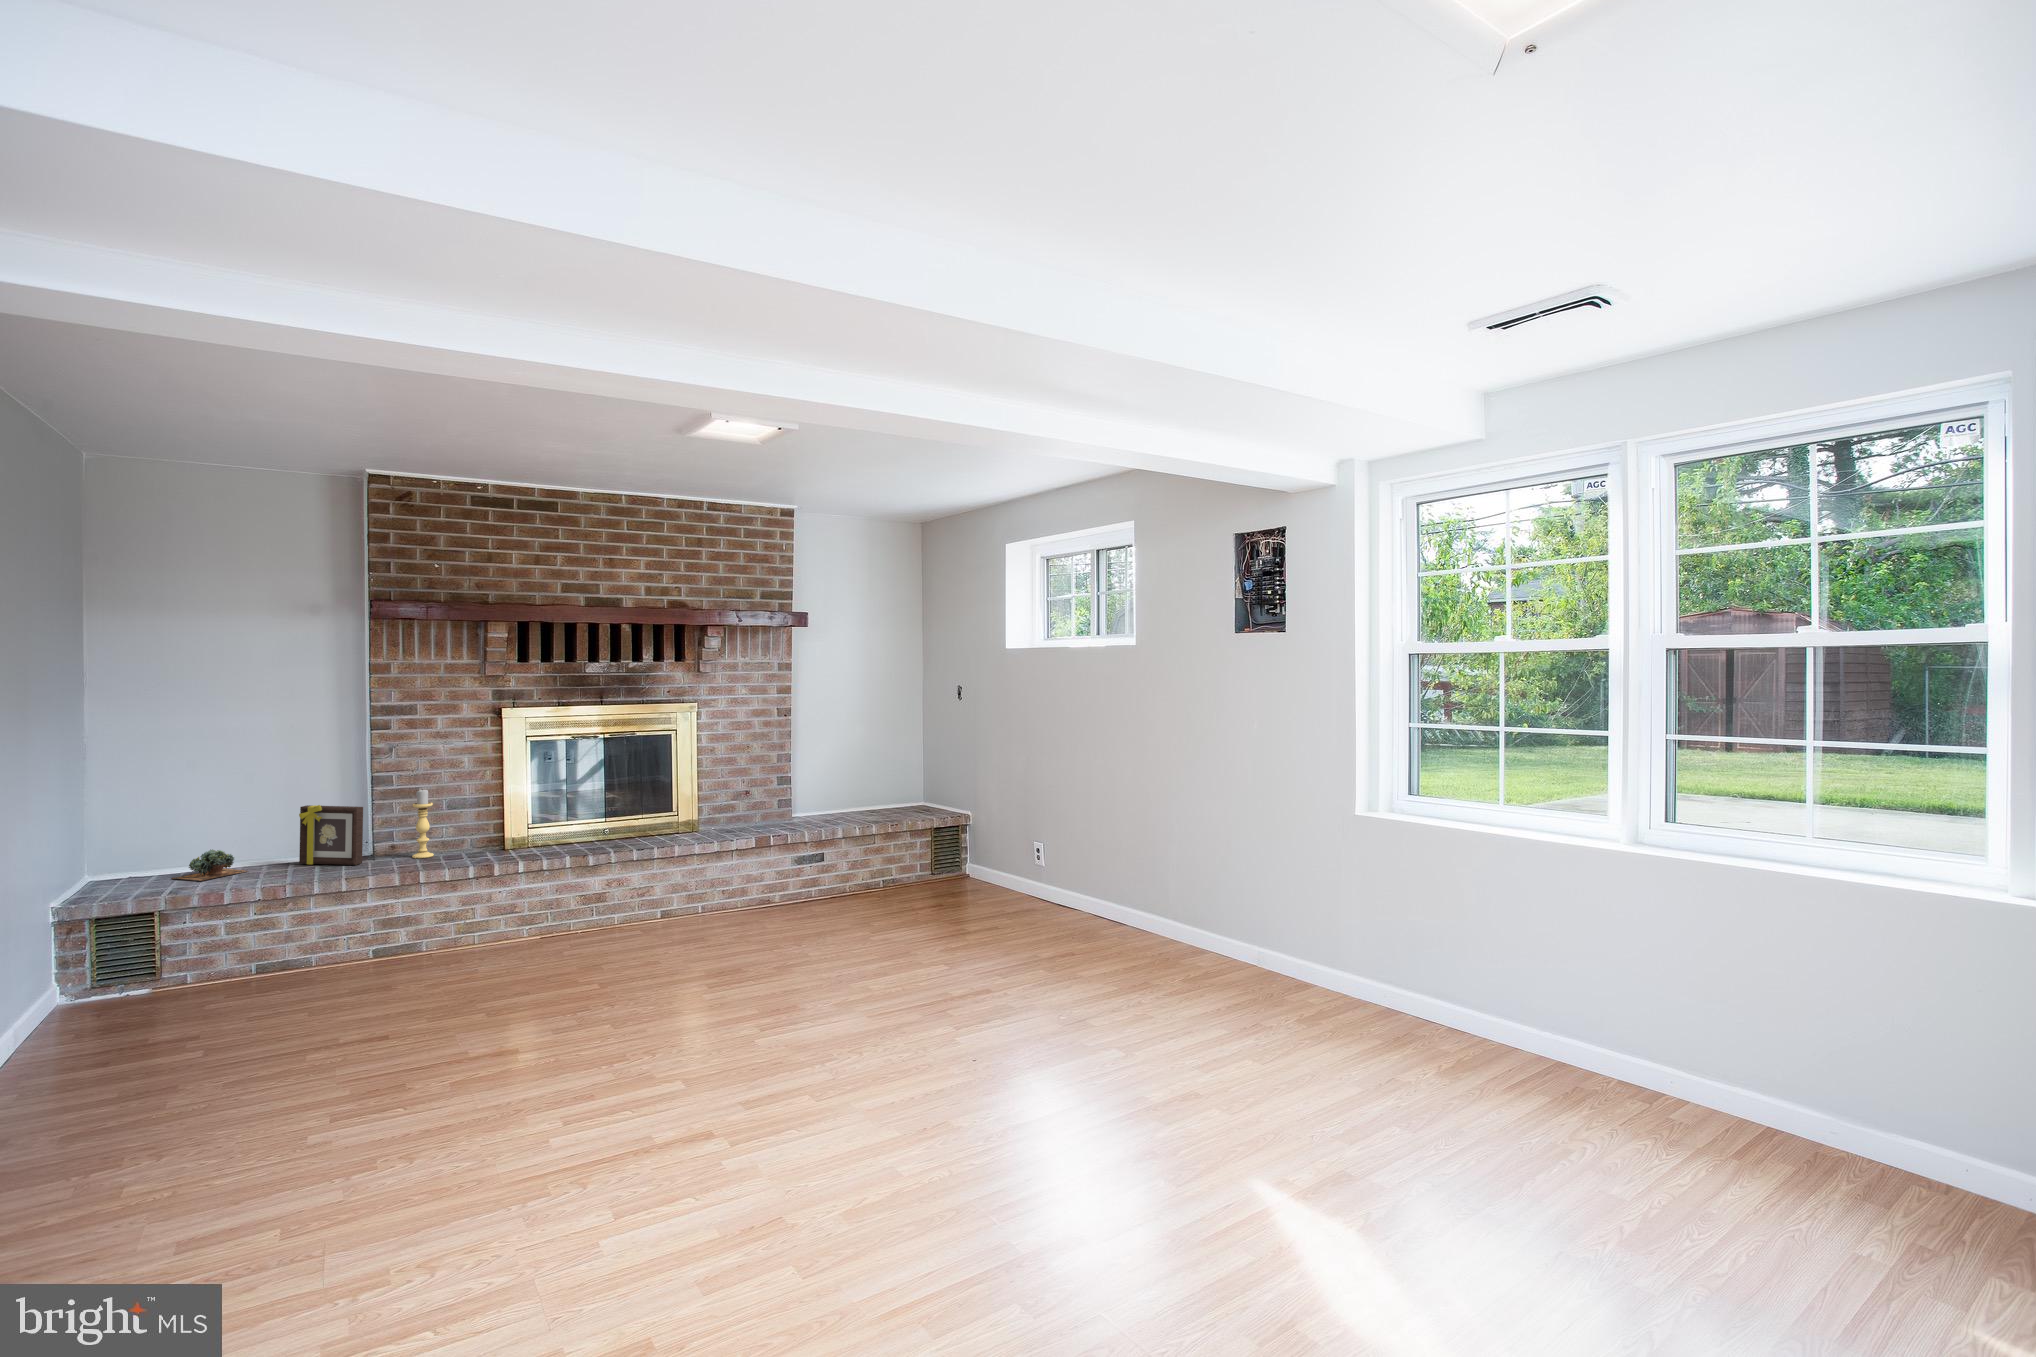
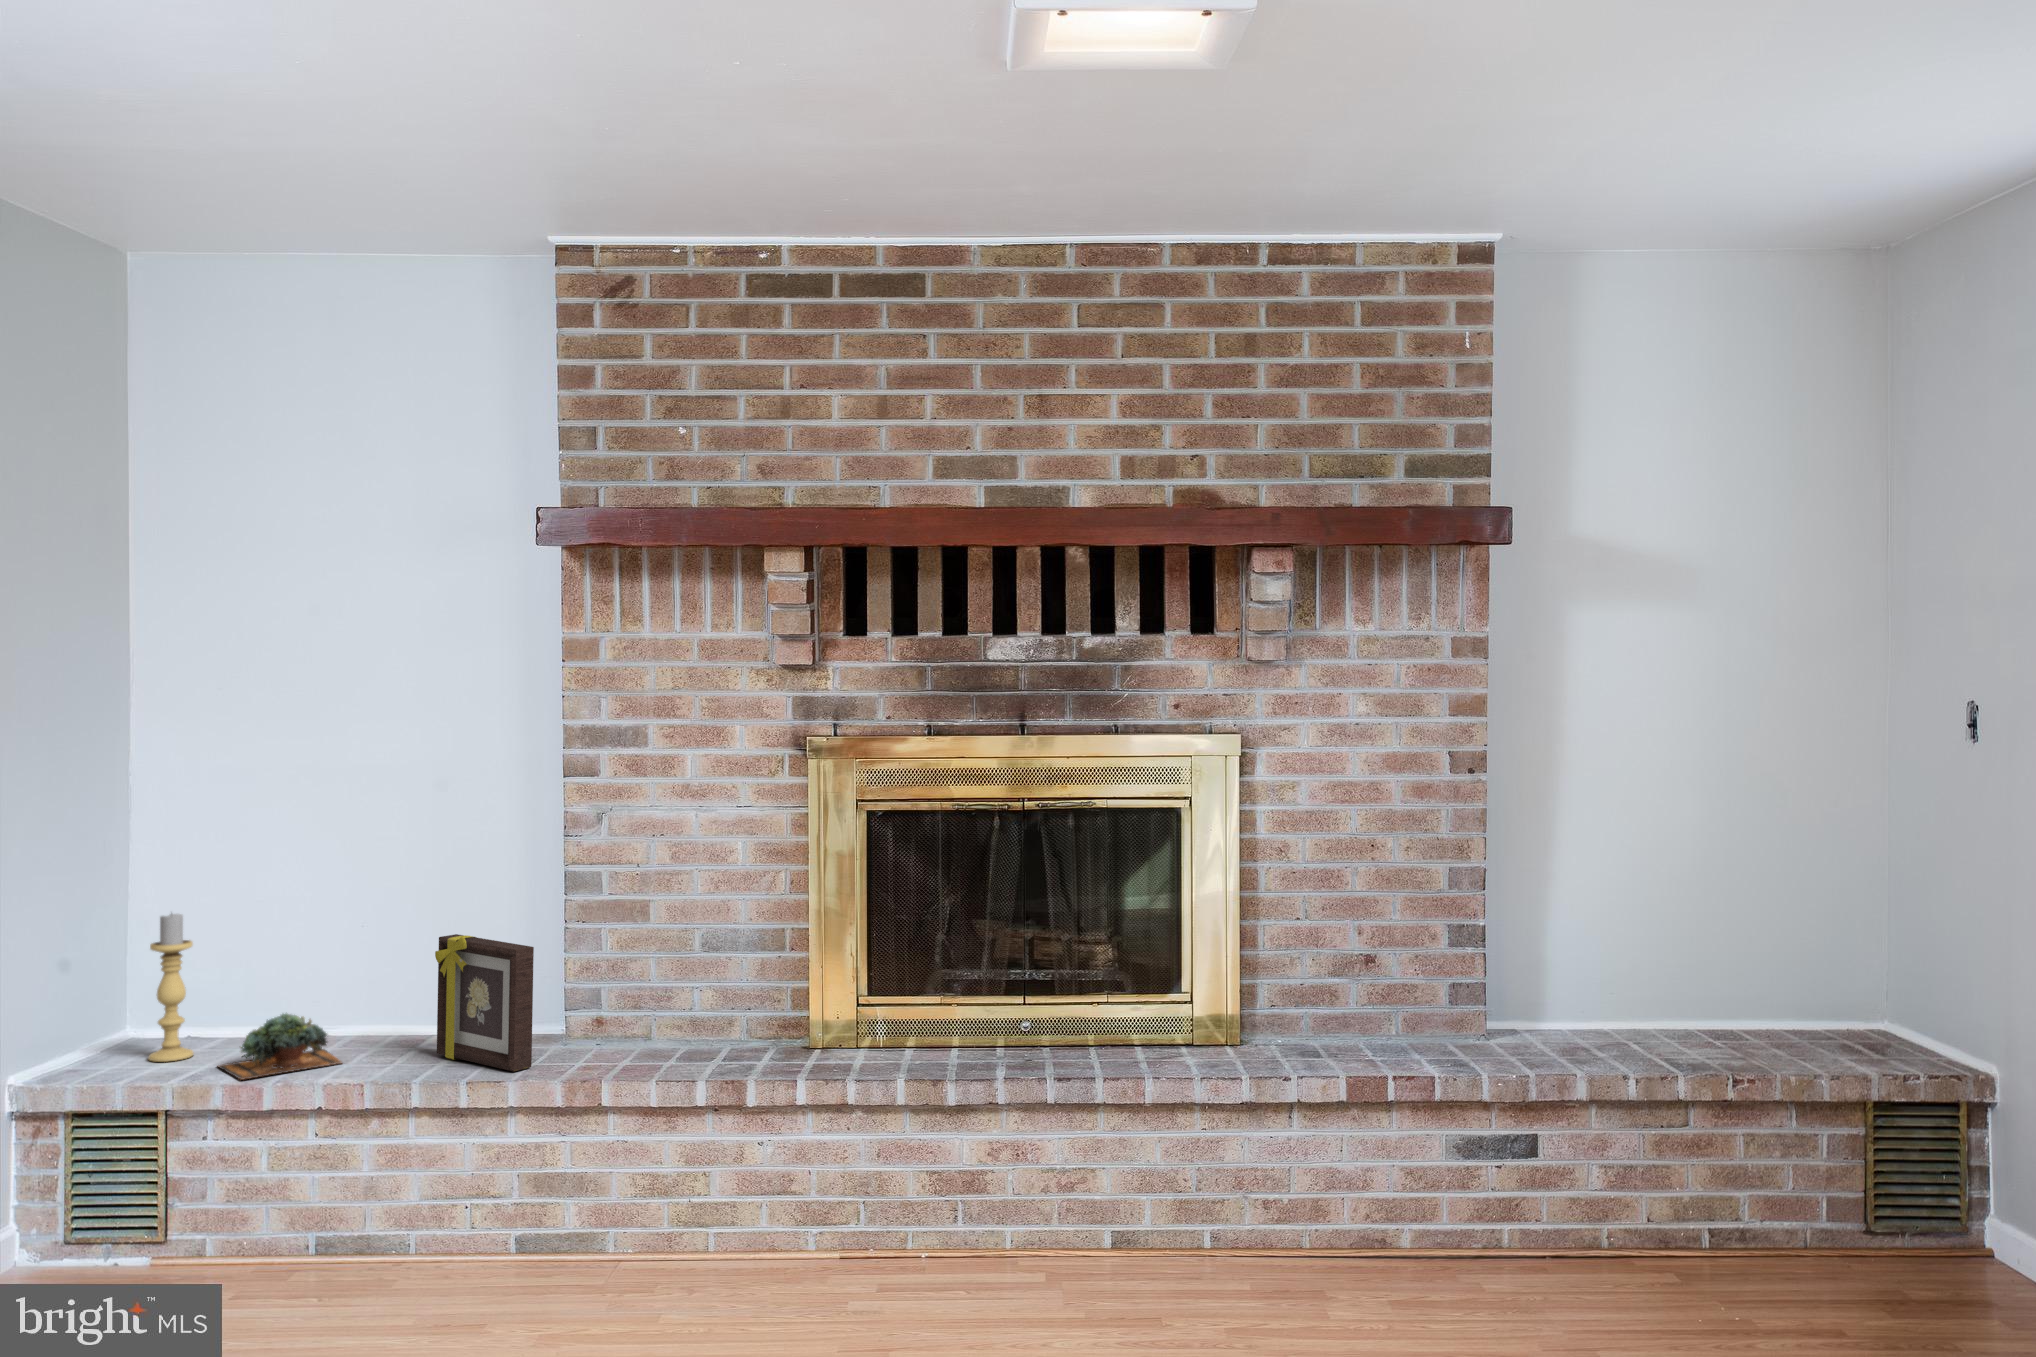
candle holder: present [412,789,434,858] -> present [149,914,194,1062]

